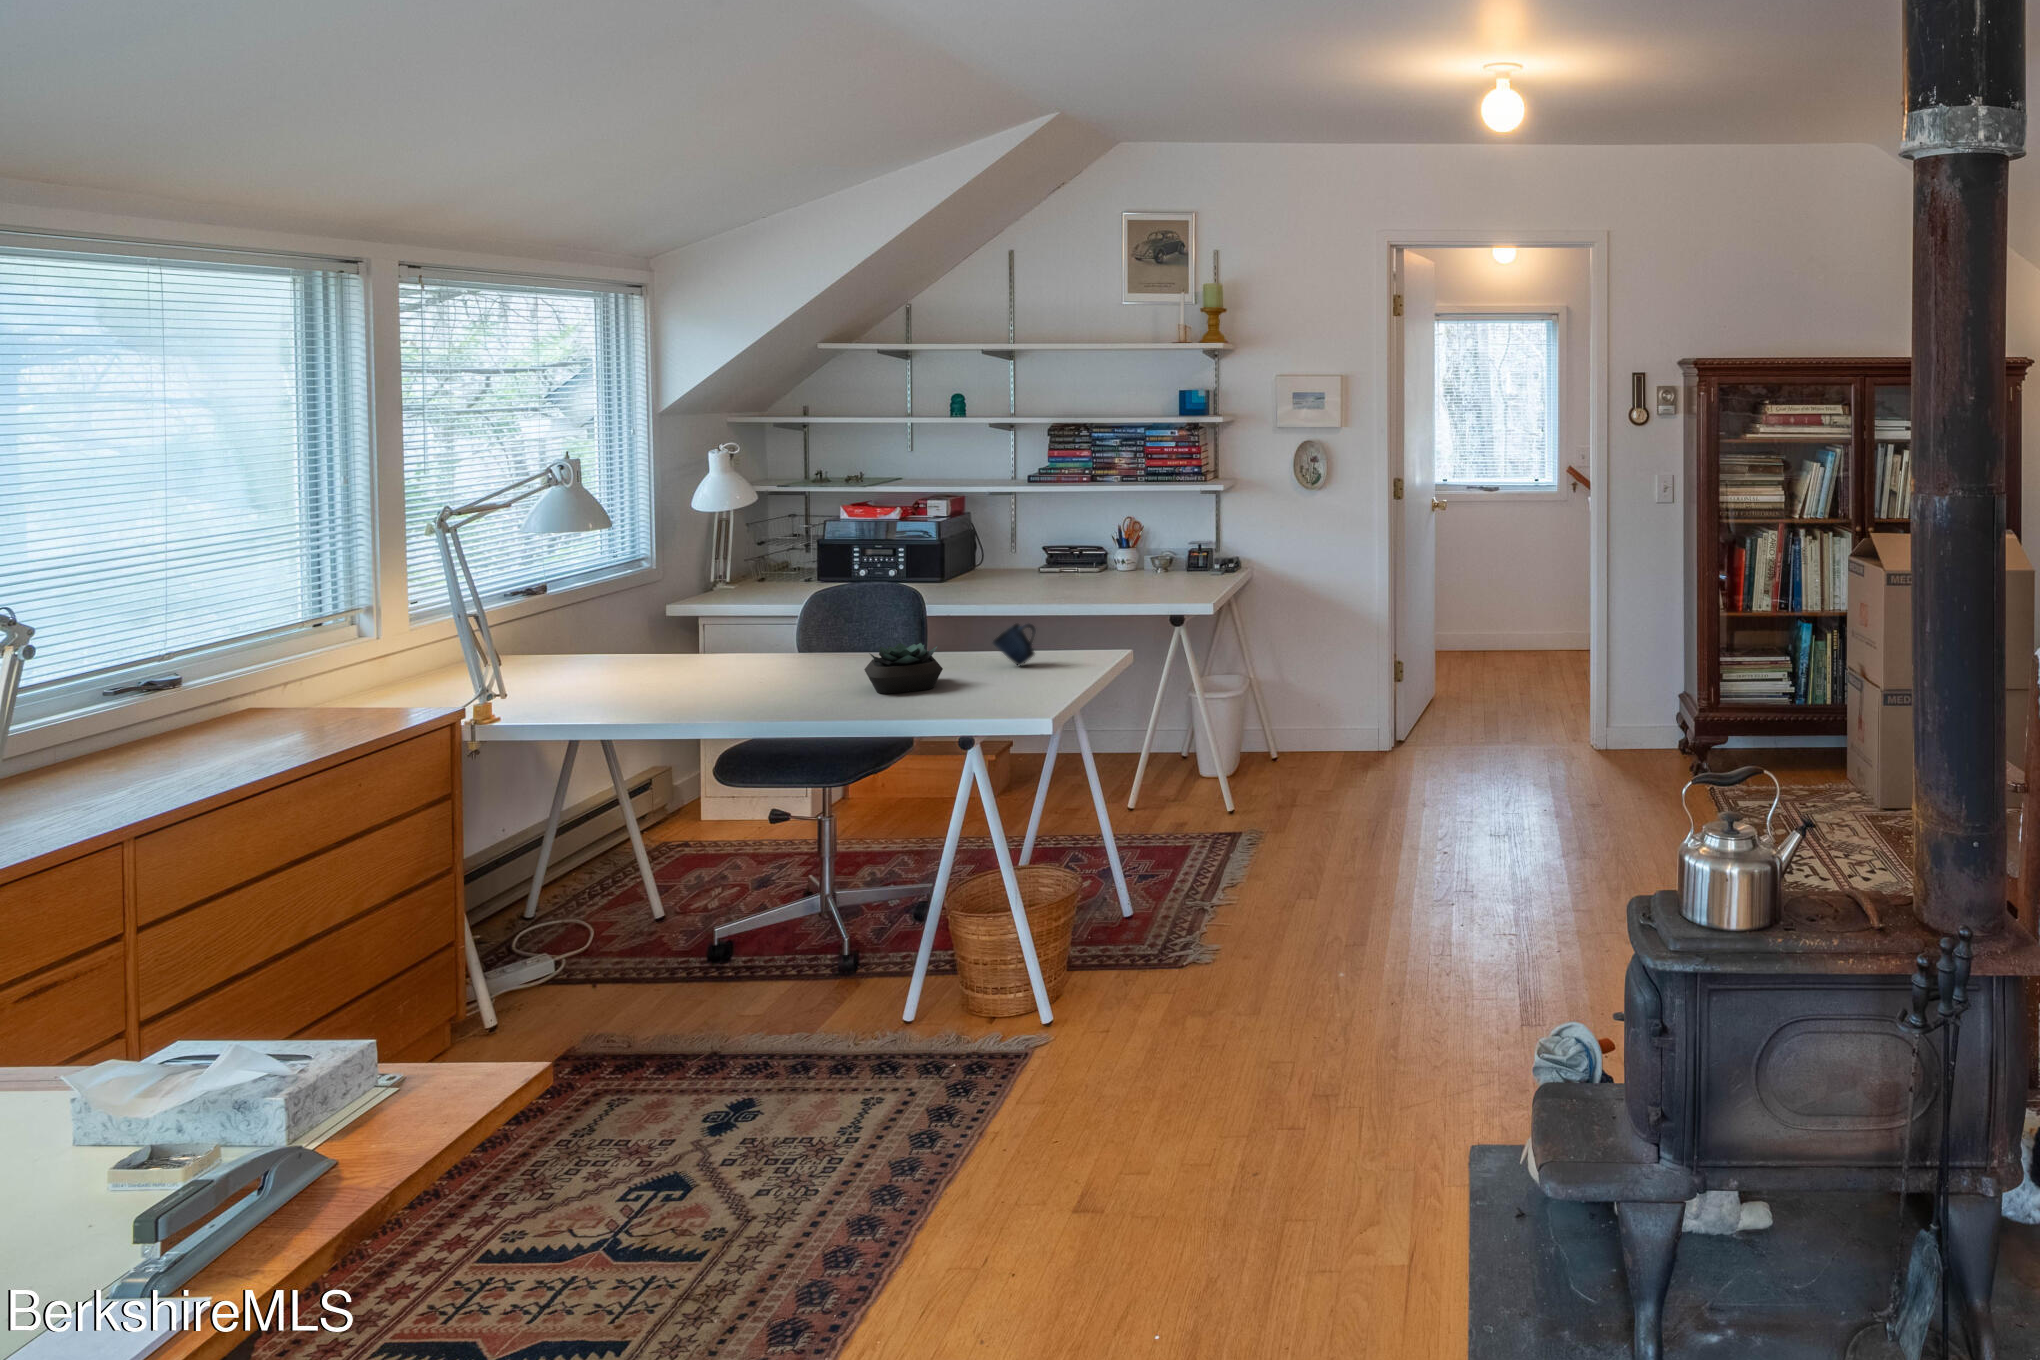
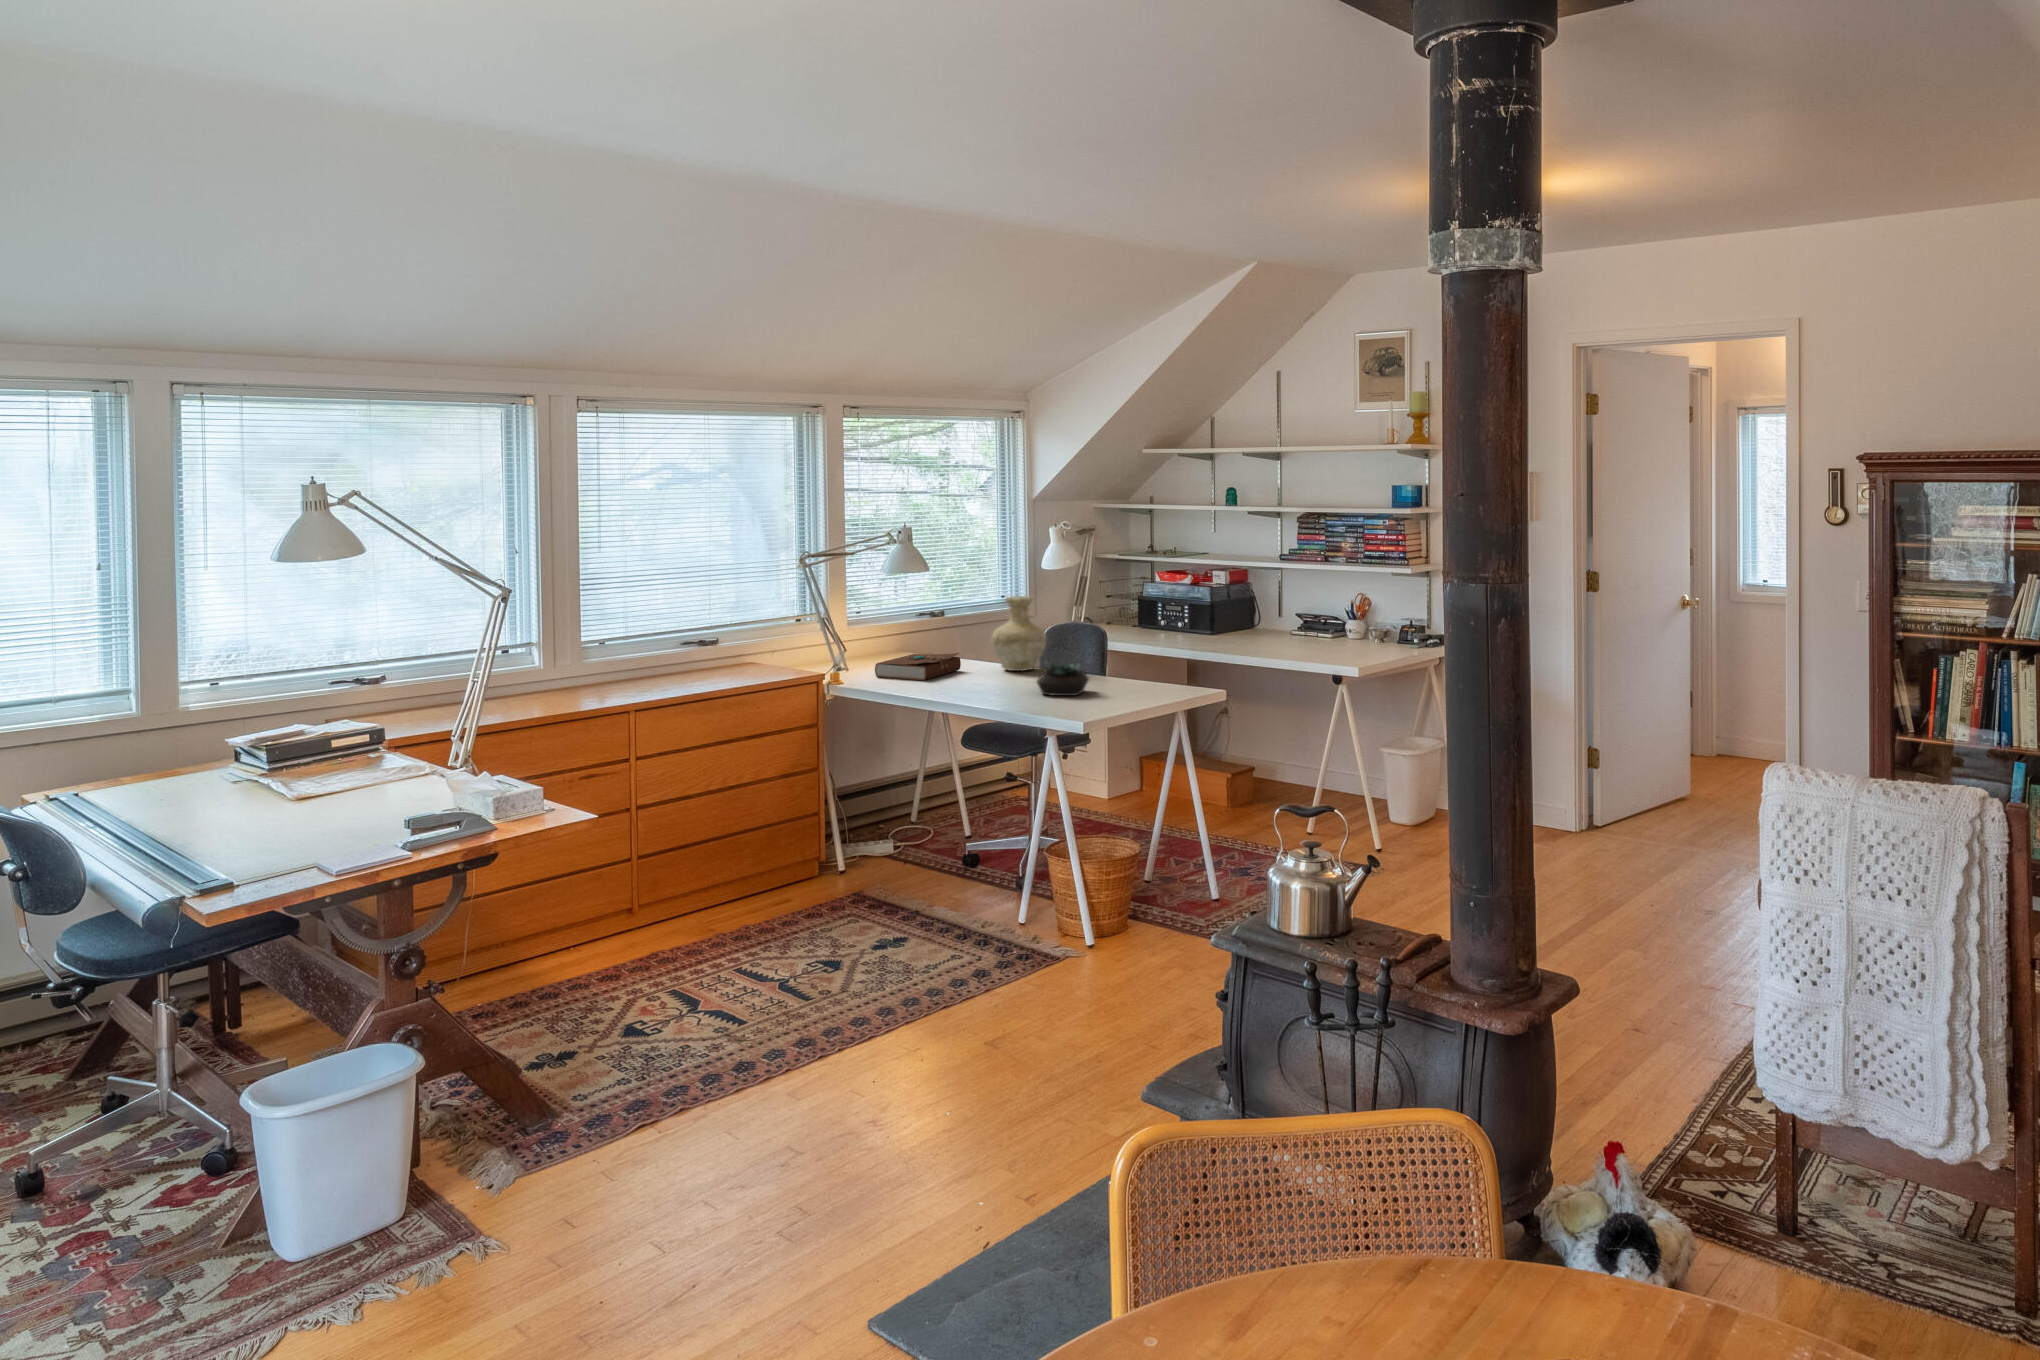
vase: none [718,556,807,666] -> present [992,596,1046,671]
mug: present [993,624,1036,666] -> none [1136,658,1165,691]
book: none [542,650,672,706] -> present [875,653,961,680]

